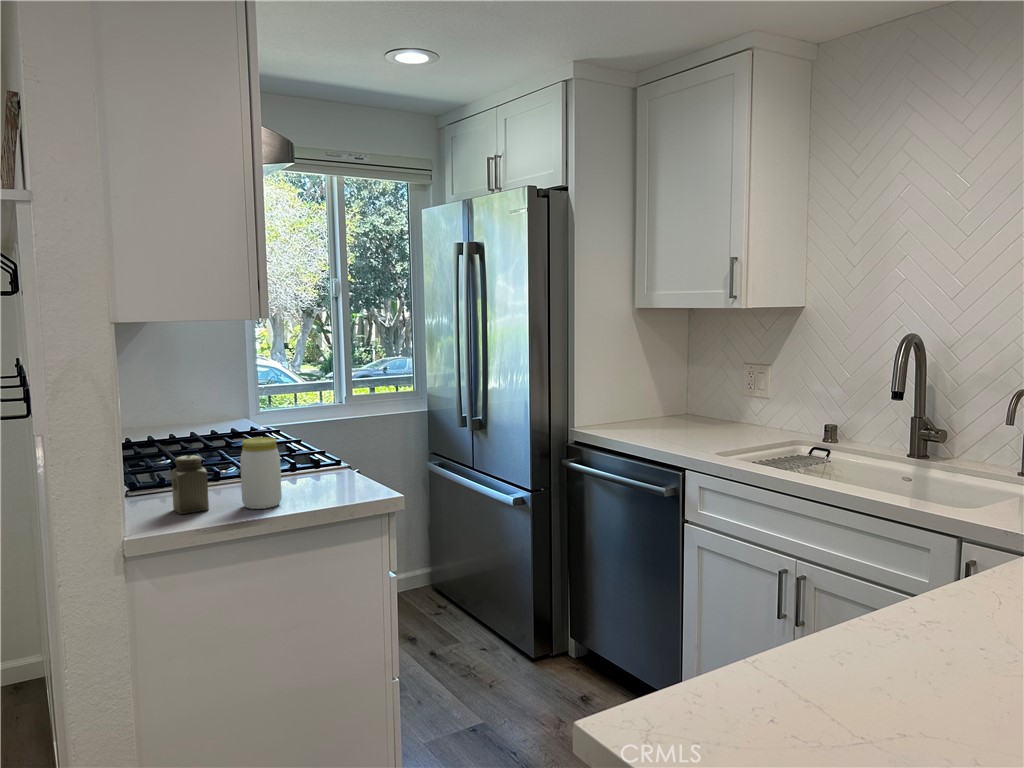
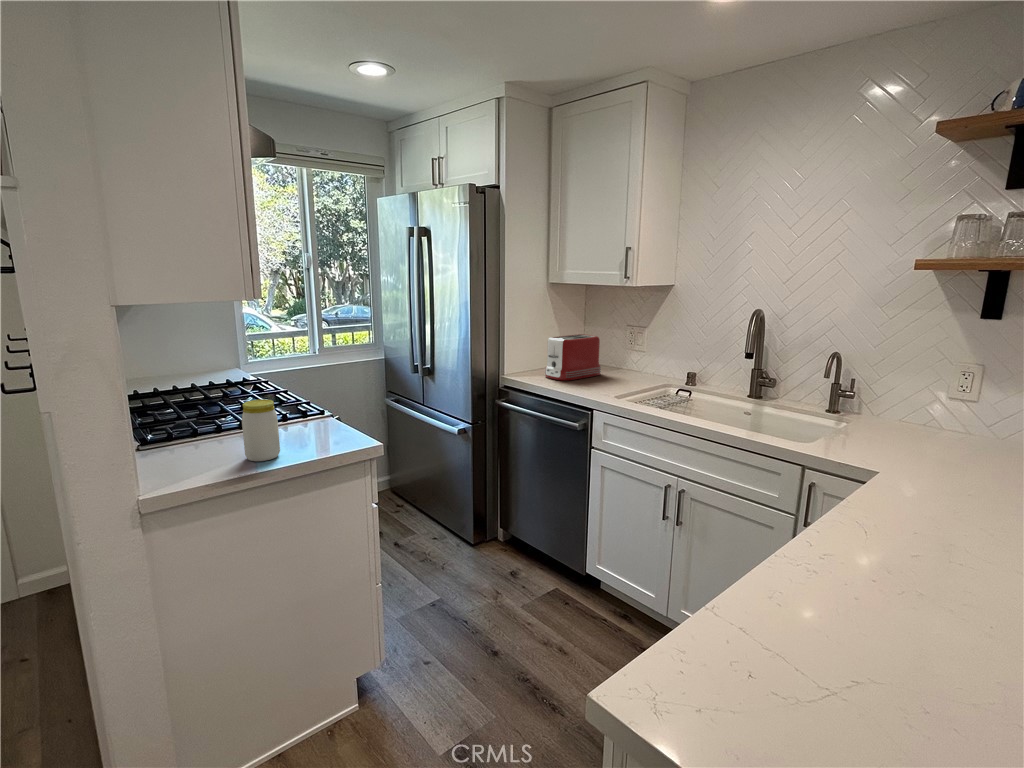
toaster: none [629,375,706,435] -> present [545,334,601,381]
salt shaker: present [171,455,209,514] -> none [179,417,215,469]

